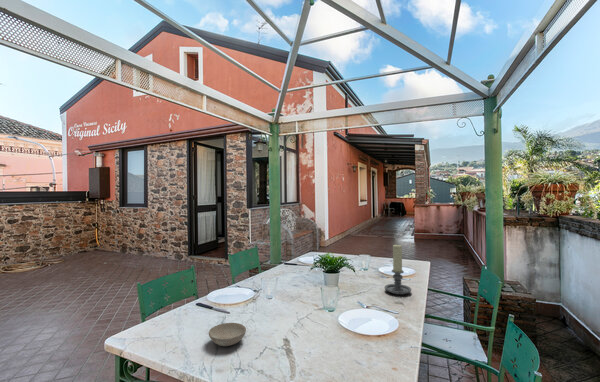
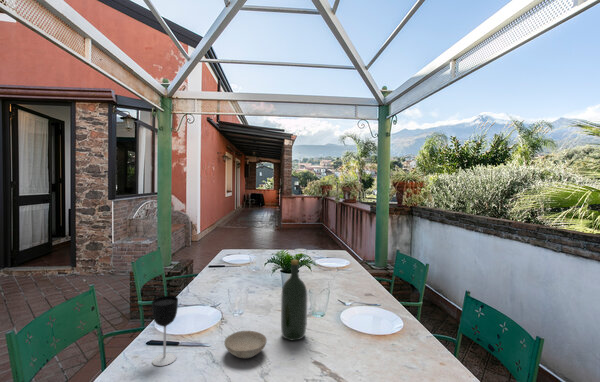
candle holder: present [385,245,411,295] -> none [333,234,357,279]
wine bottle: none [268,263,293,342] -> present [281,260,307,341]
wine glass: none [162,282,183,336] -> present [152,296,178,366]

